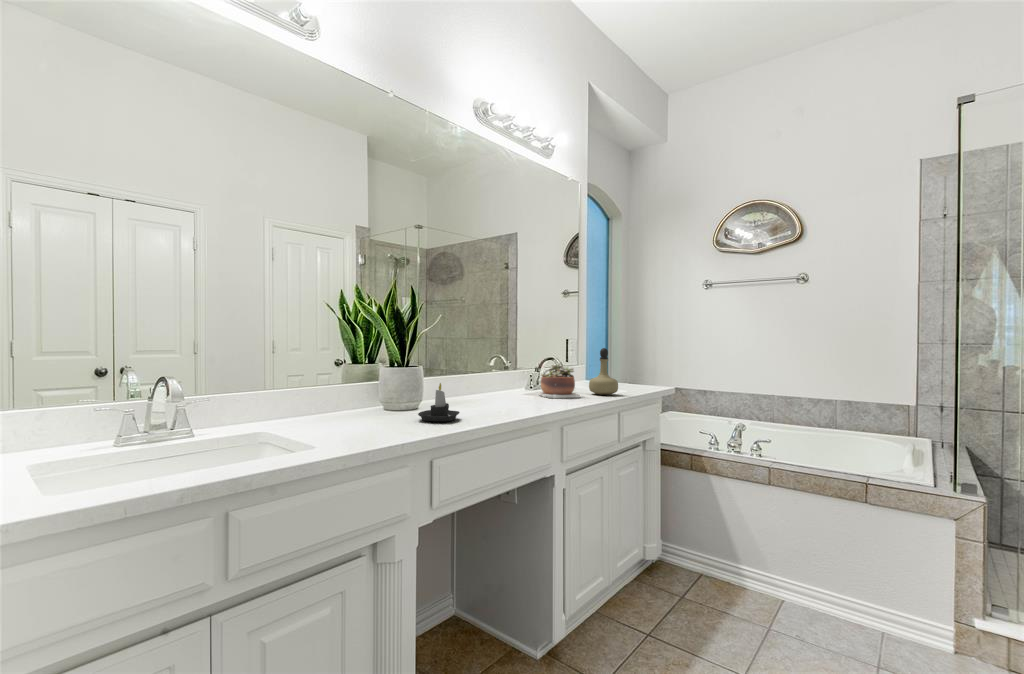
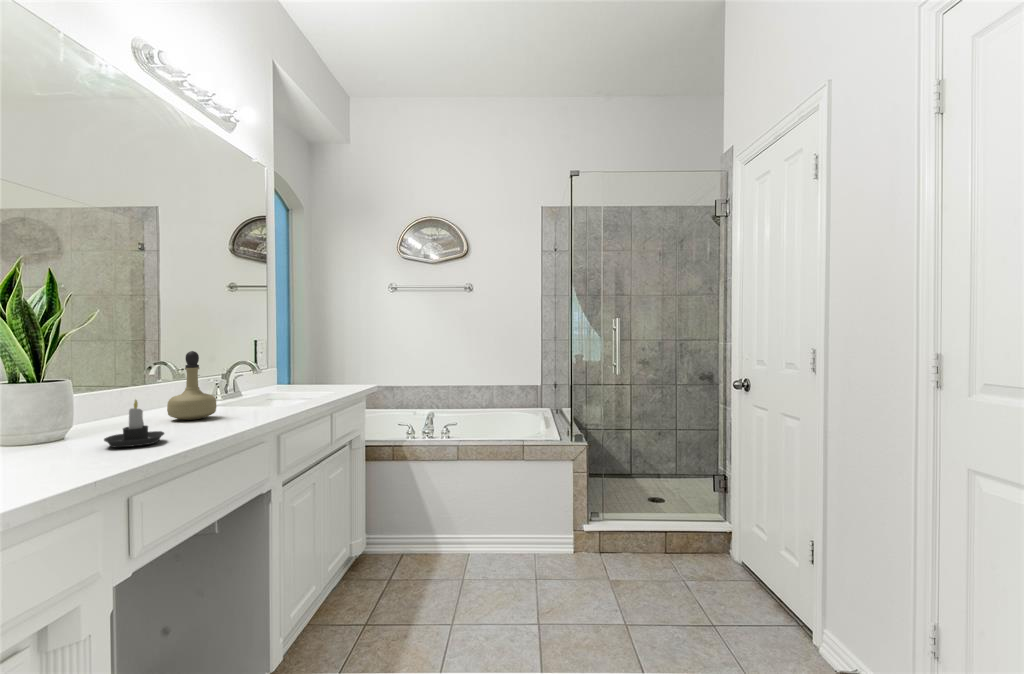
perfume bottle: present [589,348,618,395] -> present [167,351,216,420]
succulent plant: present [539,364,580,398] -> none [230,367,287,407]

